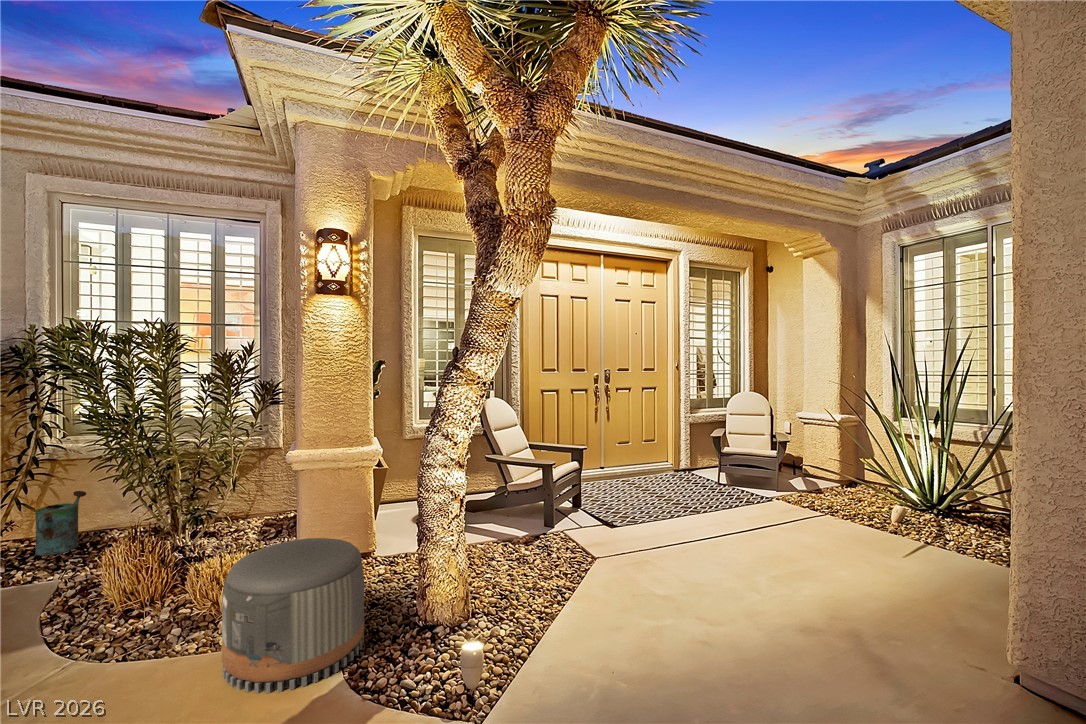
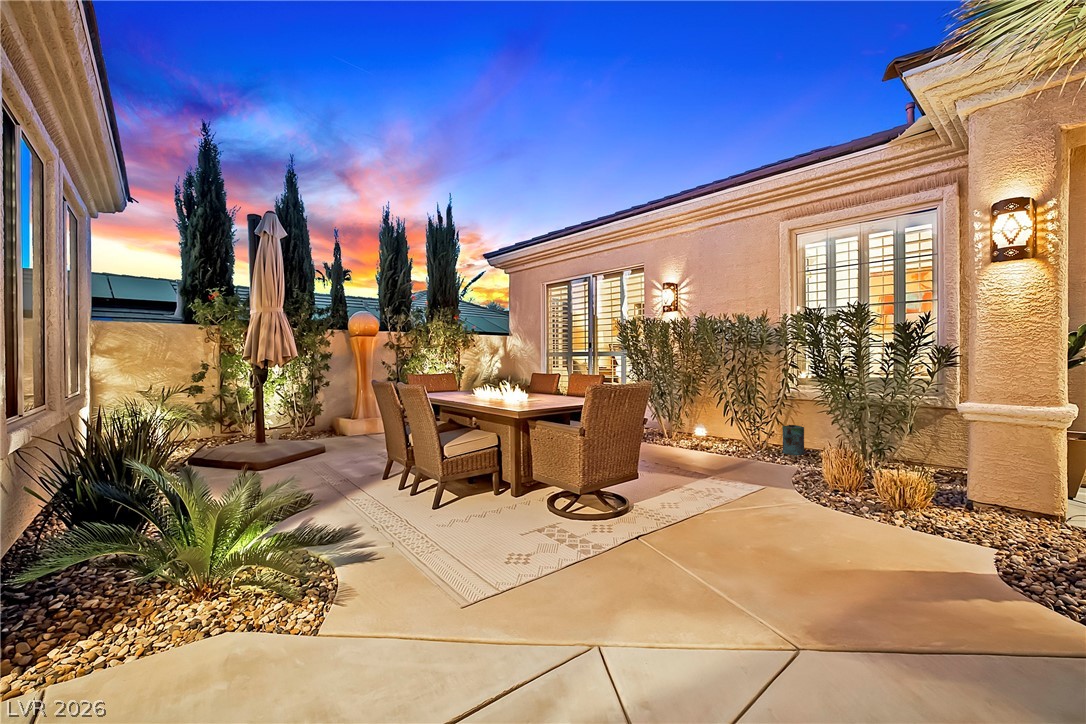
pouf: present [222,538,364,693] -> none [898,461,1030,566]

